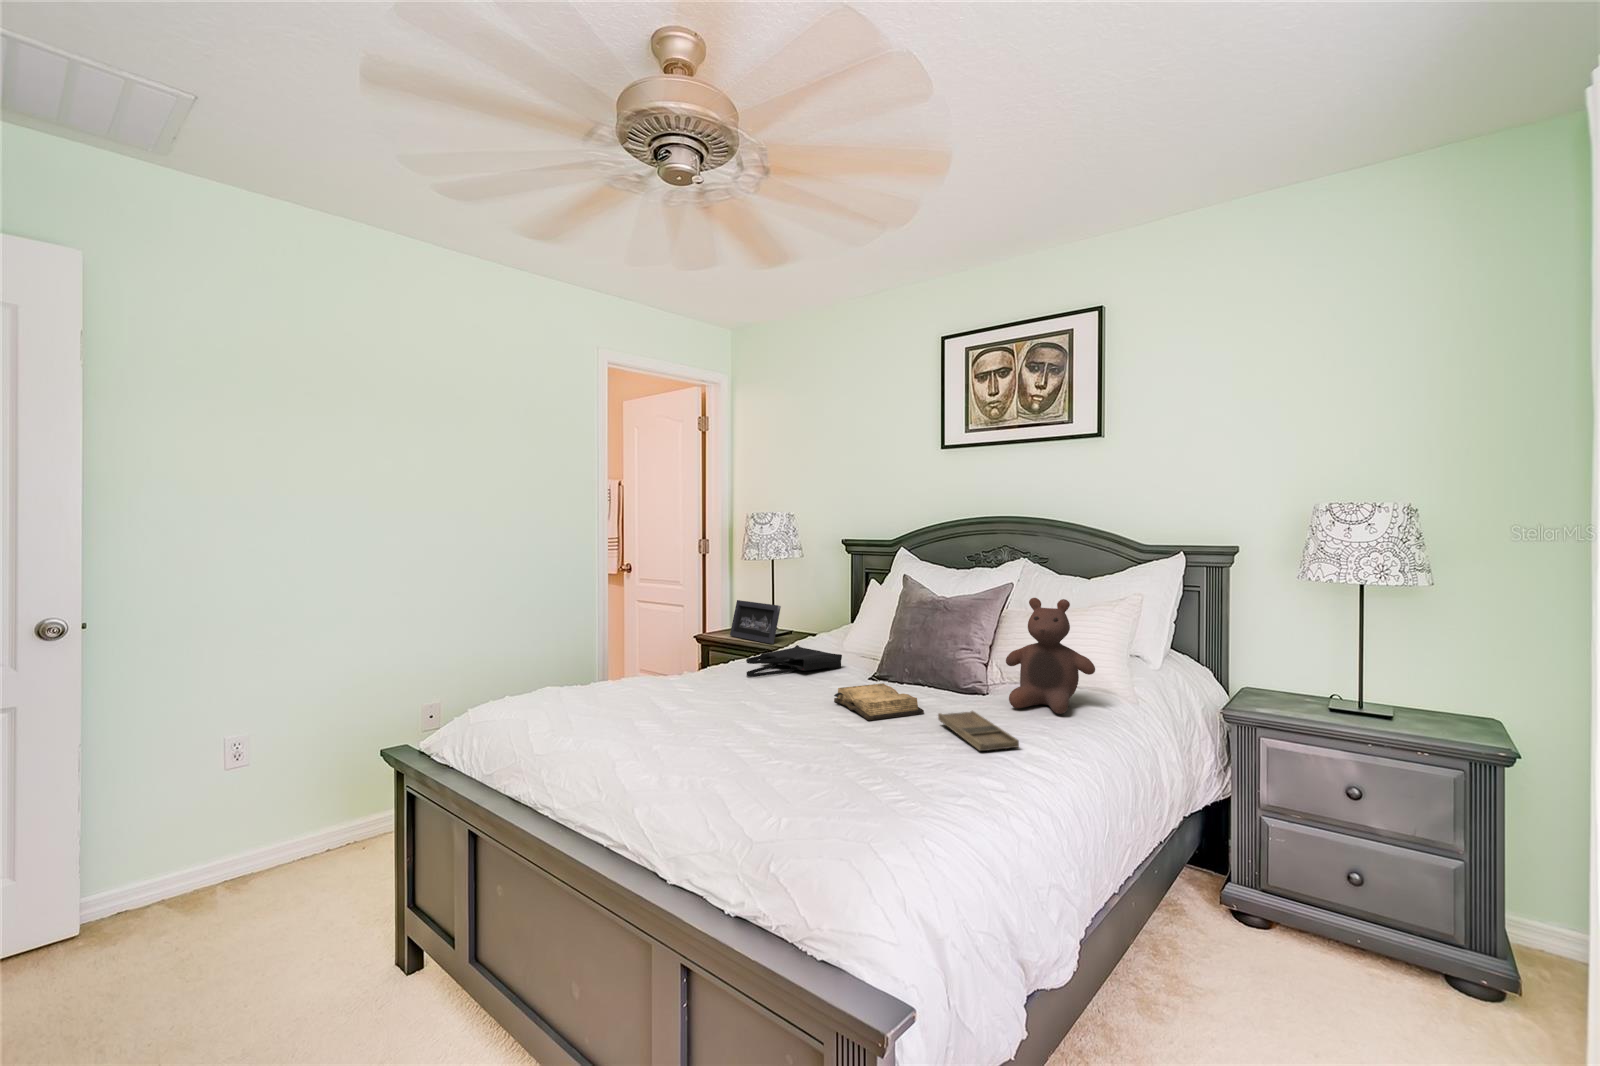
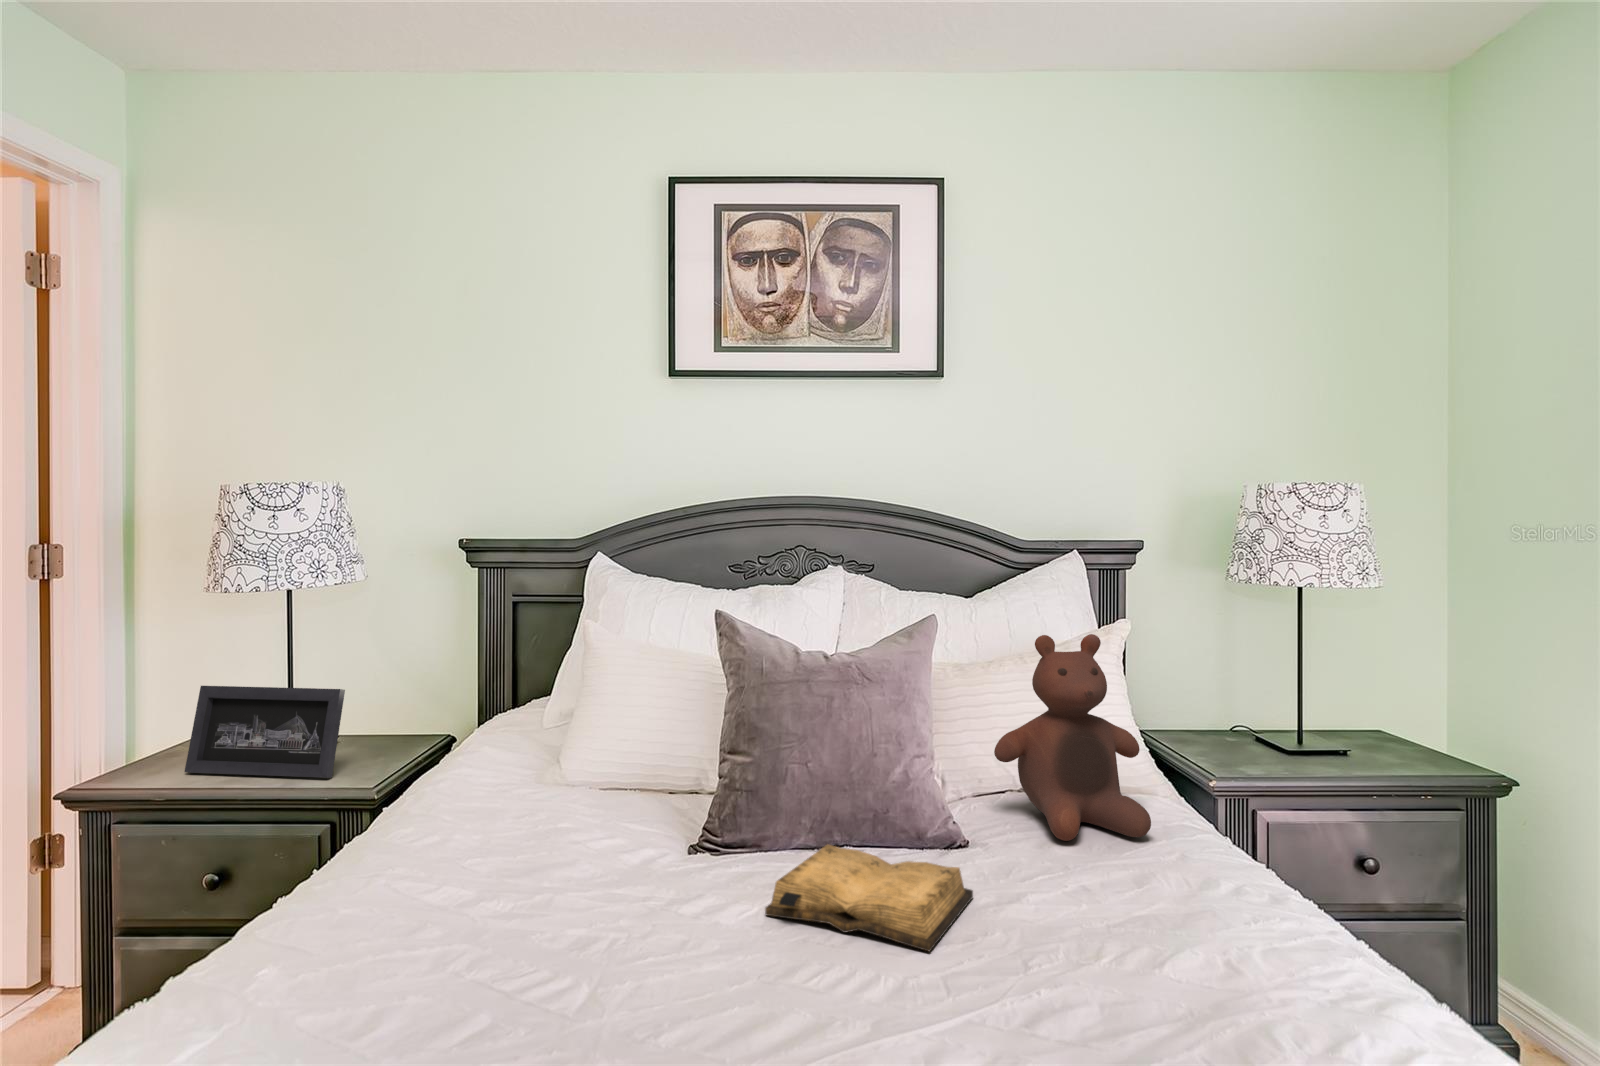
tote bag: present [746,645,842,677] -> none [422,779,615,892]
tray: present [938,711,1019,751] -> none [1050,871,1266,970]

